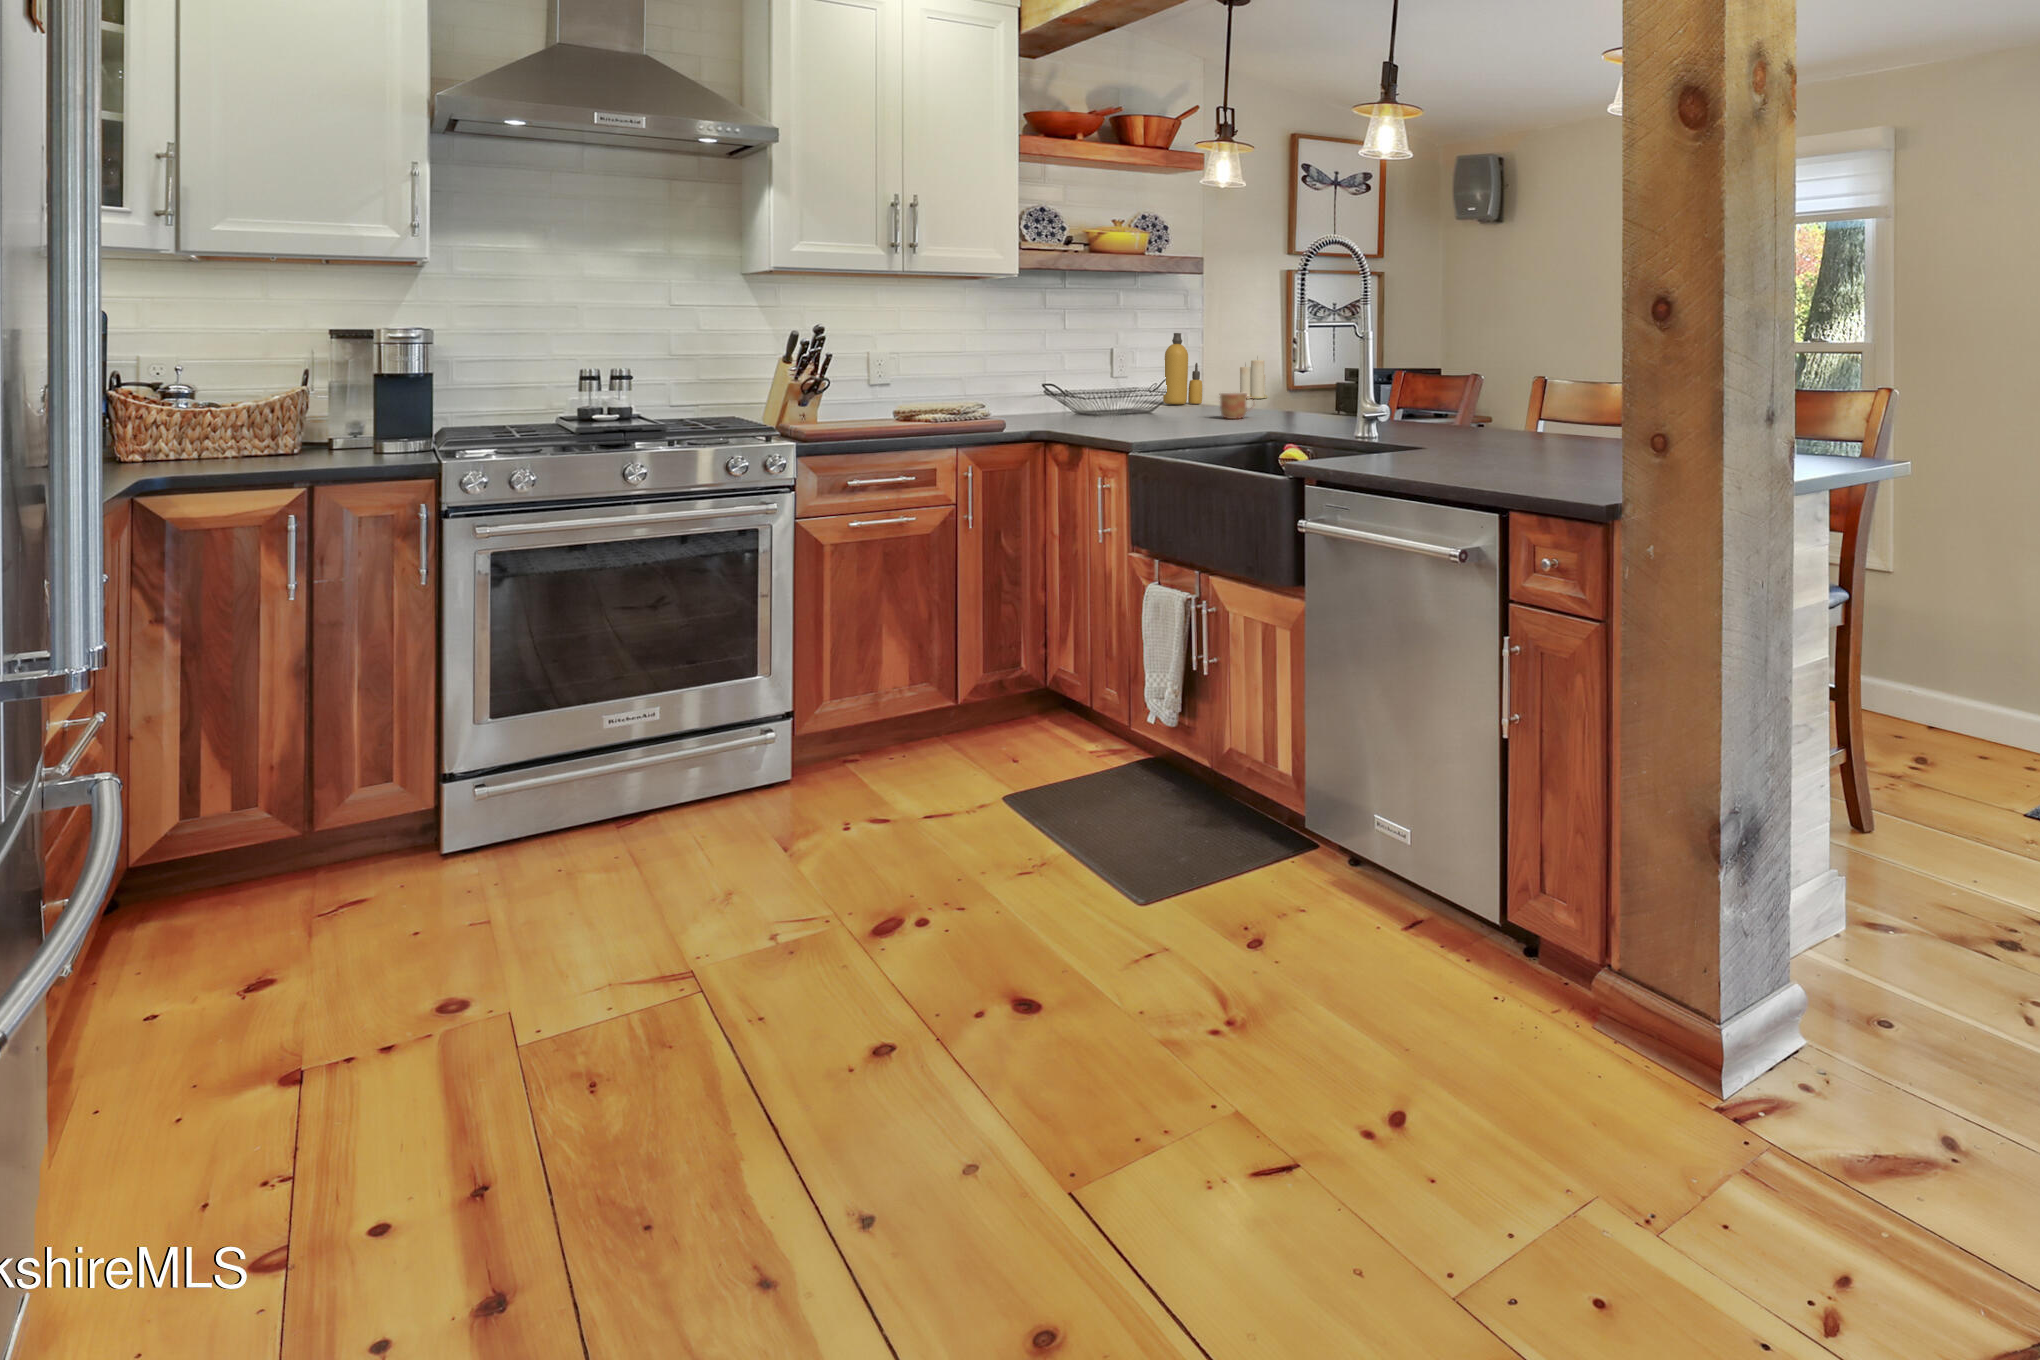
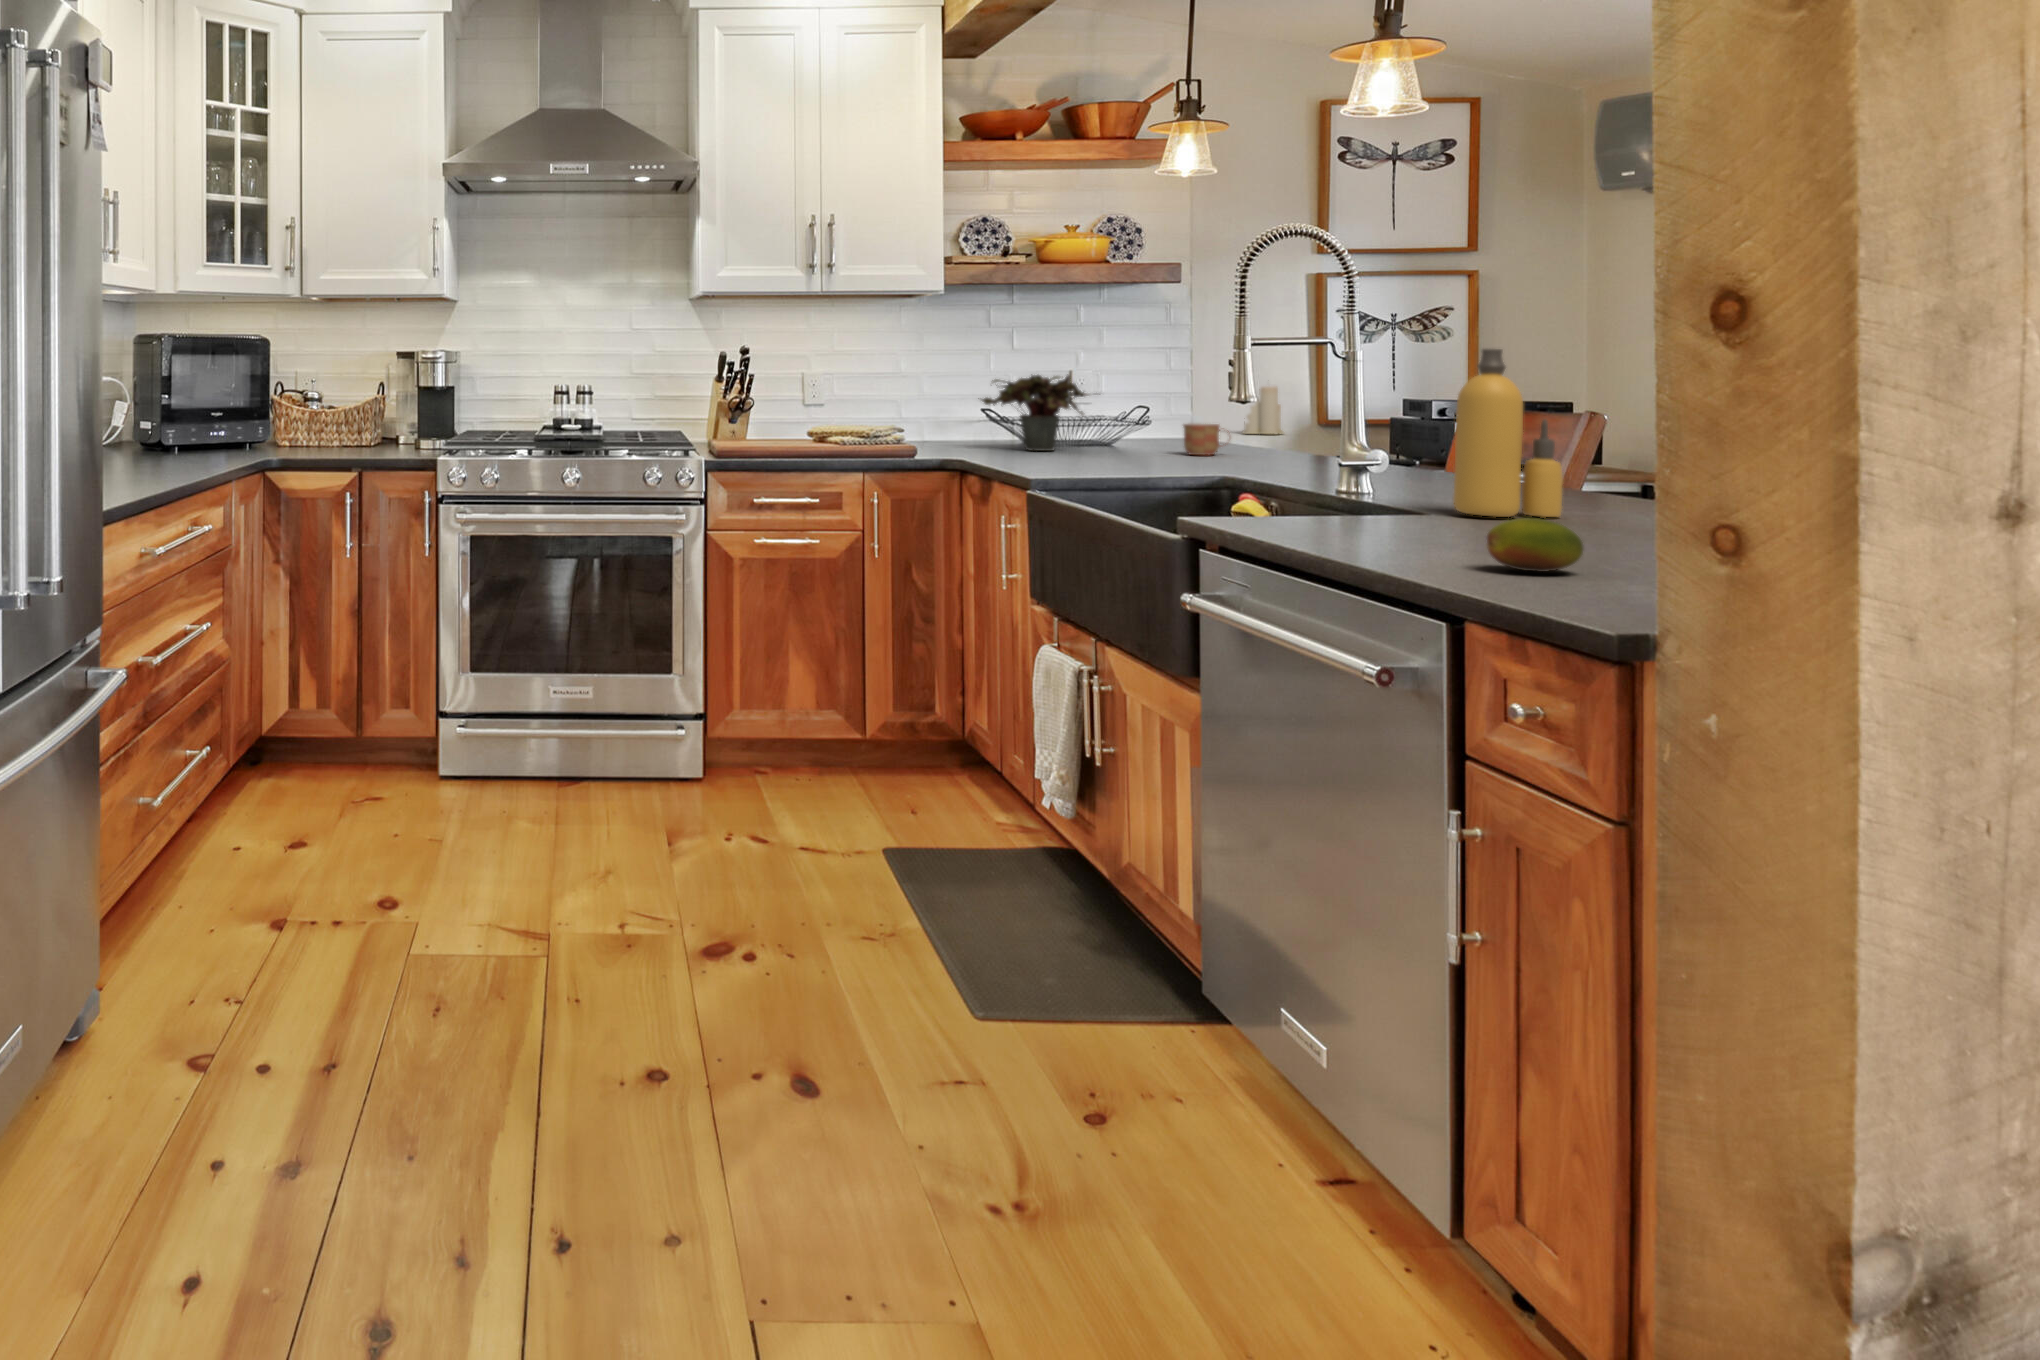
bottle: present [1163,333,1202,404] -> present [1453,349,1563,517]
potted plant: none [1048,353,1155,420] -> present [978,375,1088,451]
fruit: none [1516,457,1568,492] -> present [1487,518,1583,572]

